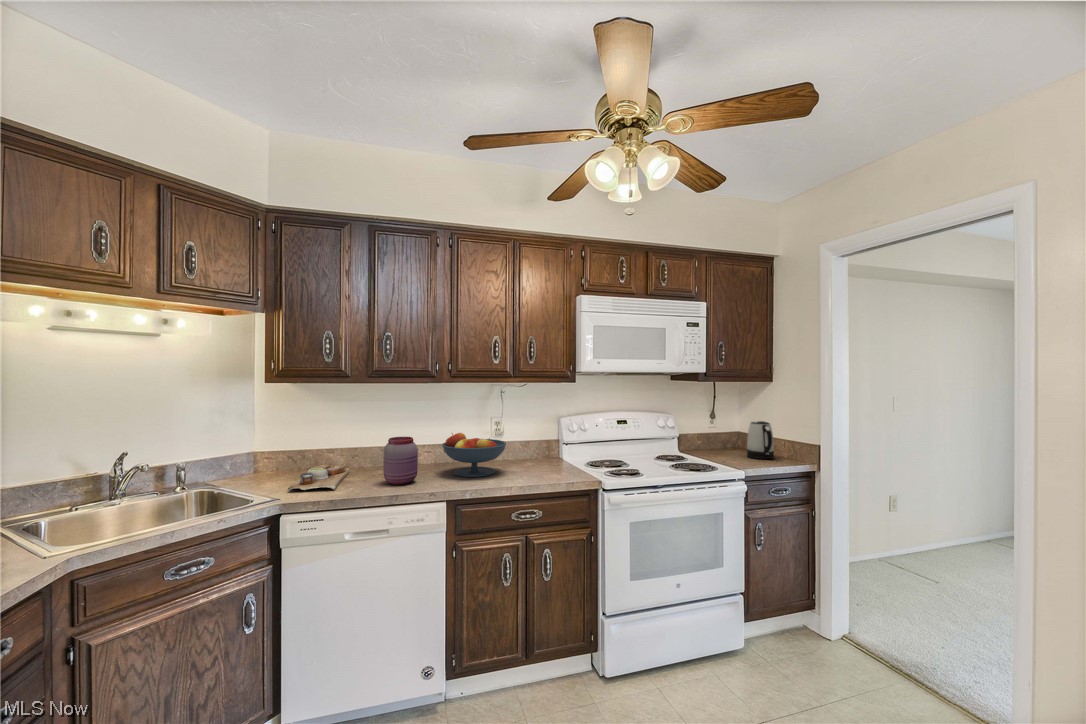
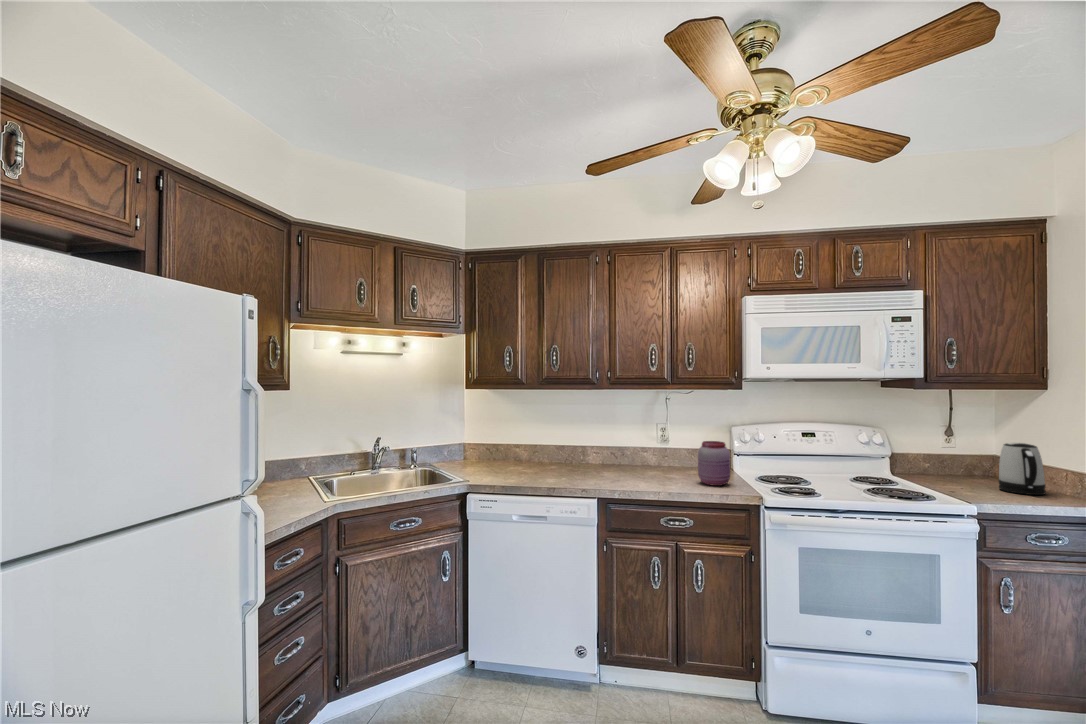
fruit bowl: present [442,433,506,477] -> none [602,436,664,480]
jar: present [383,437,418,485] -> present [698,441,730,486]
cutting board: present [288,464,349,490] -> none [475,457,529,479]

